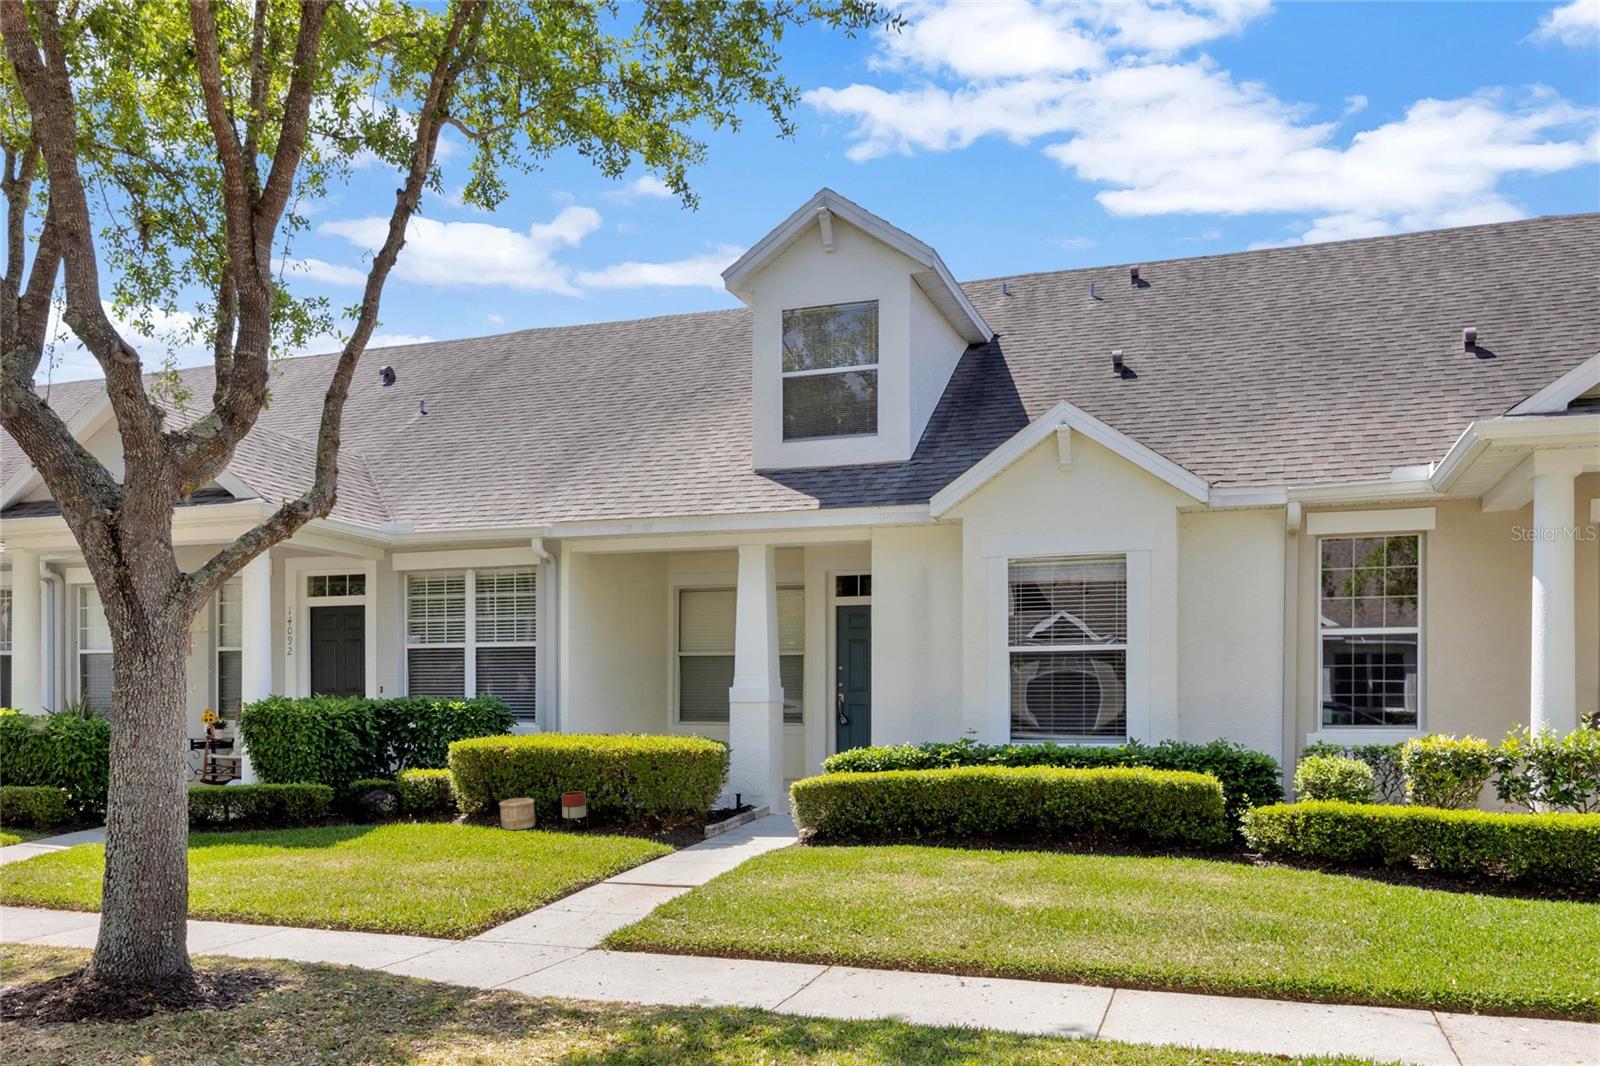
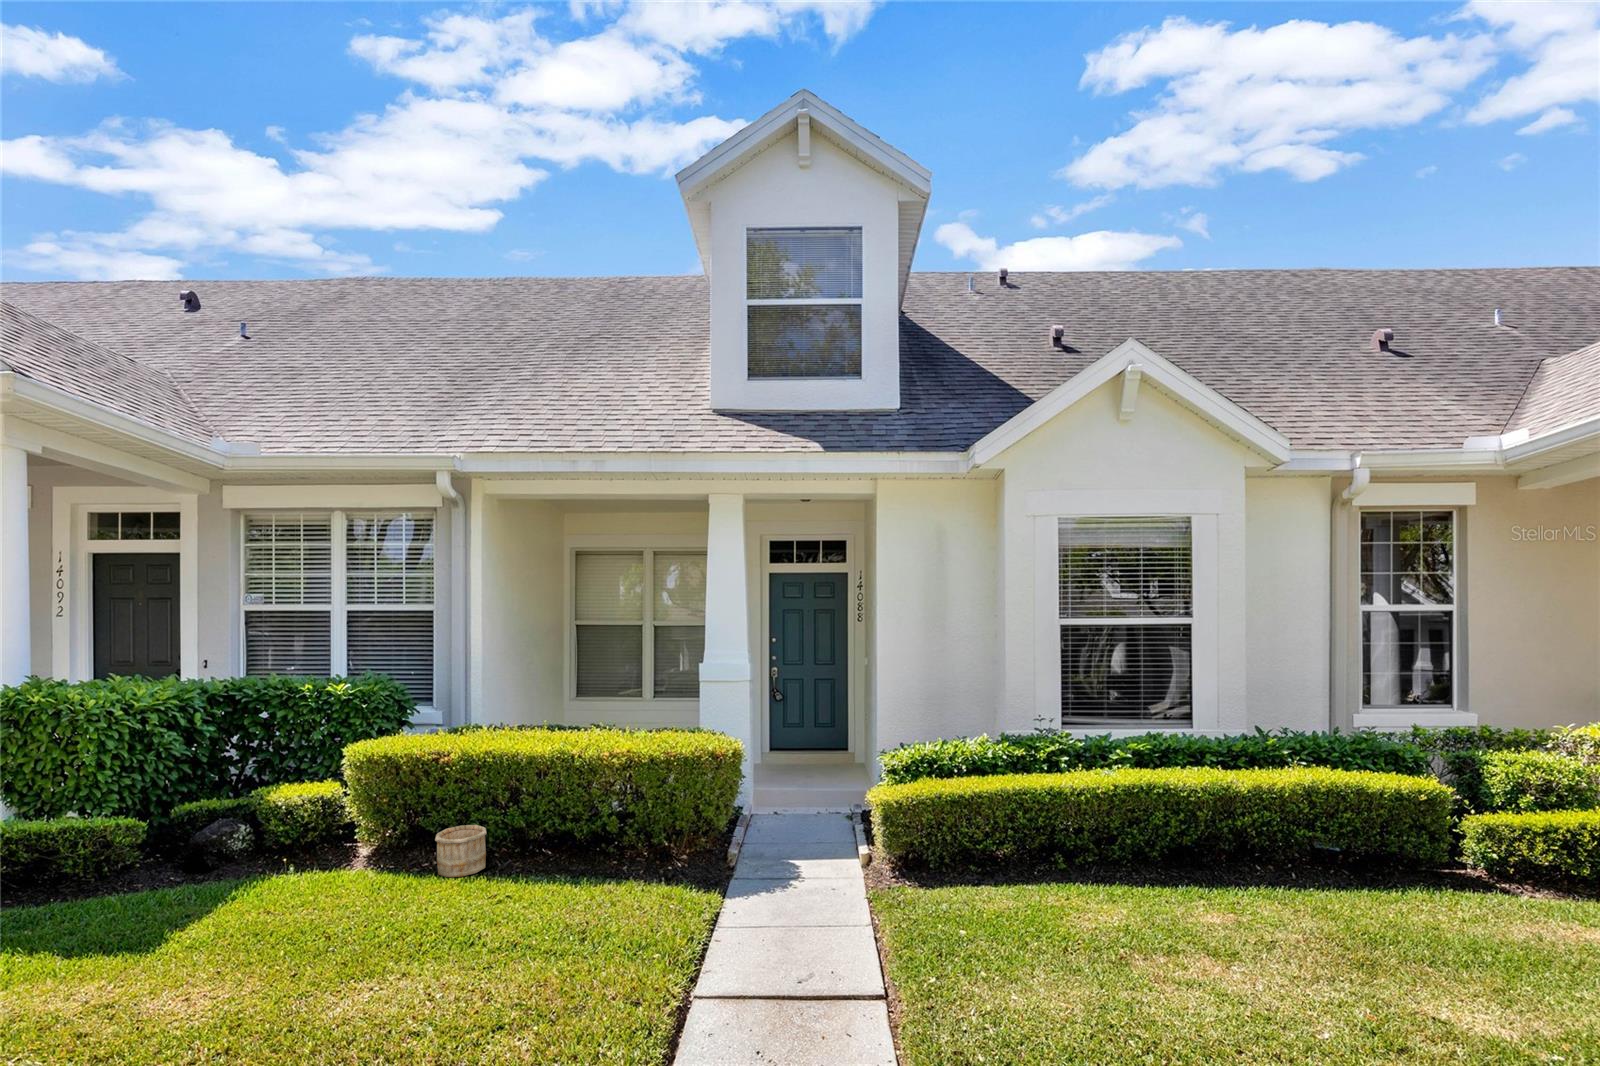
planter: present [562,791,588,828] -> none [533,813,568,874]

